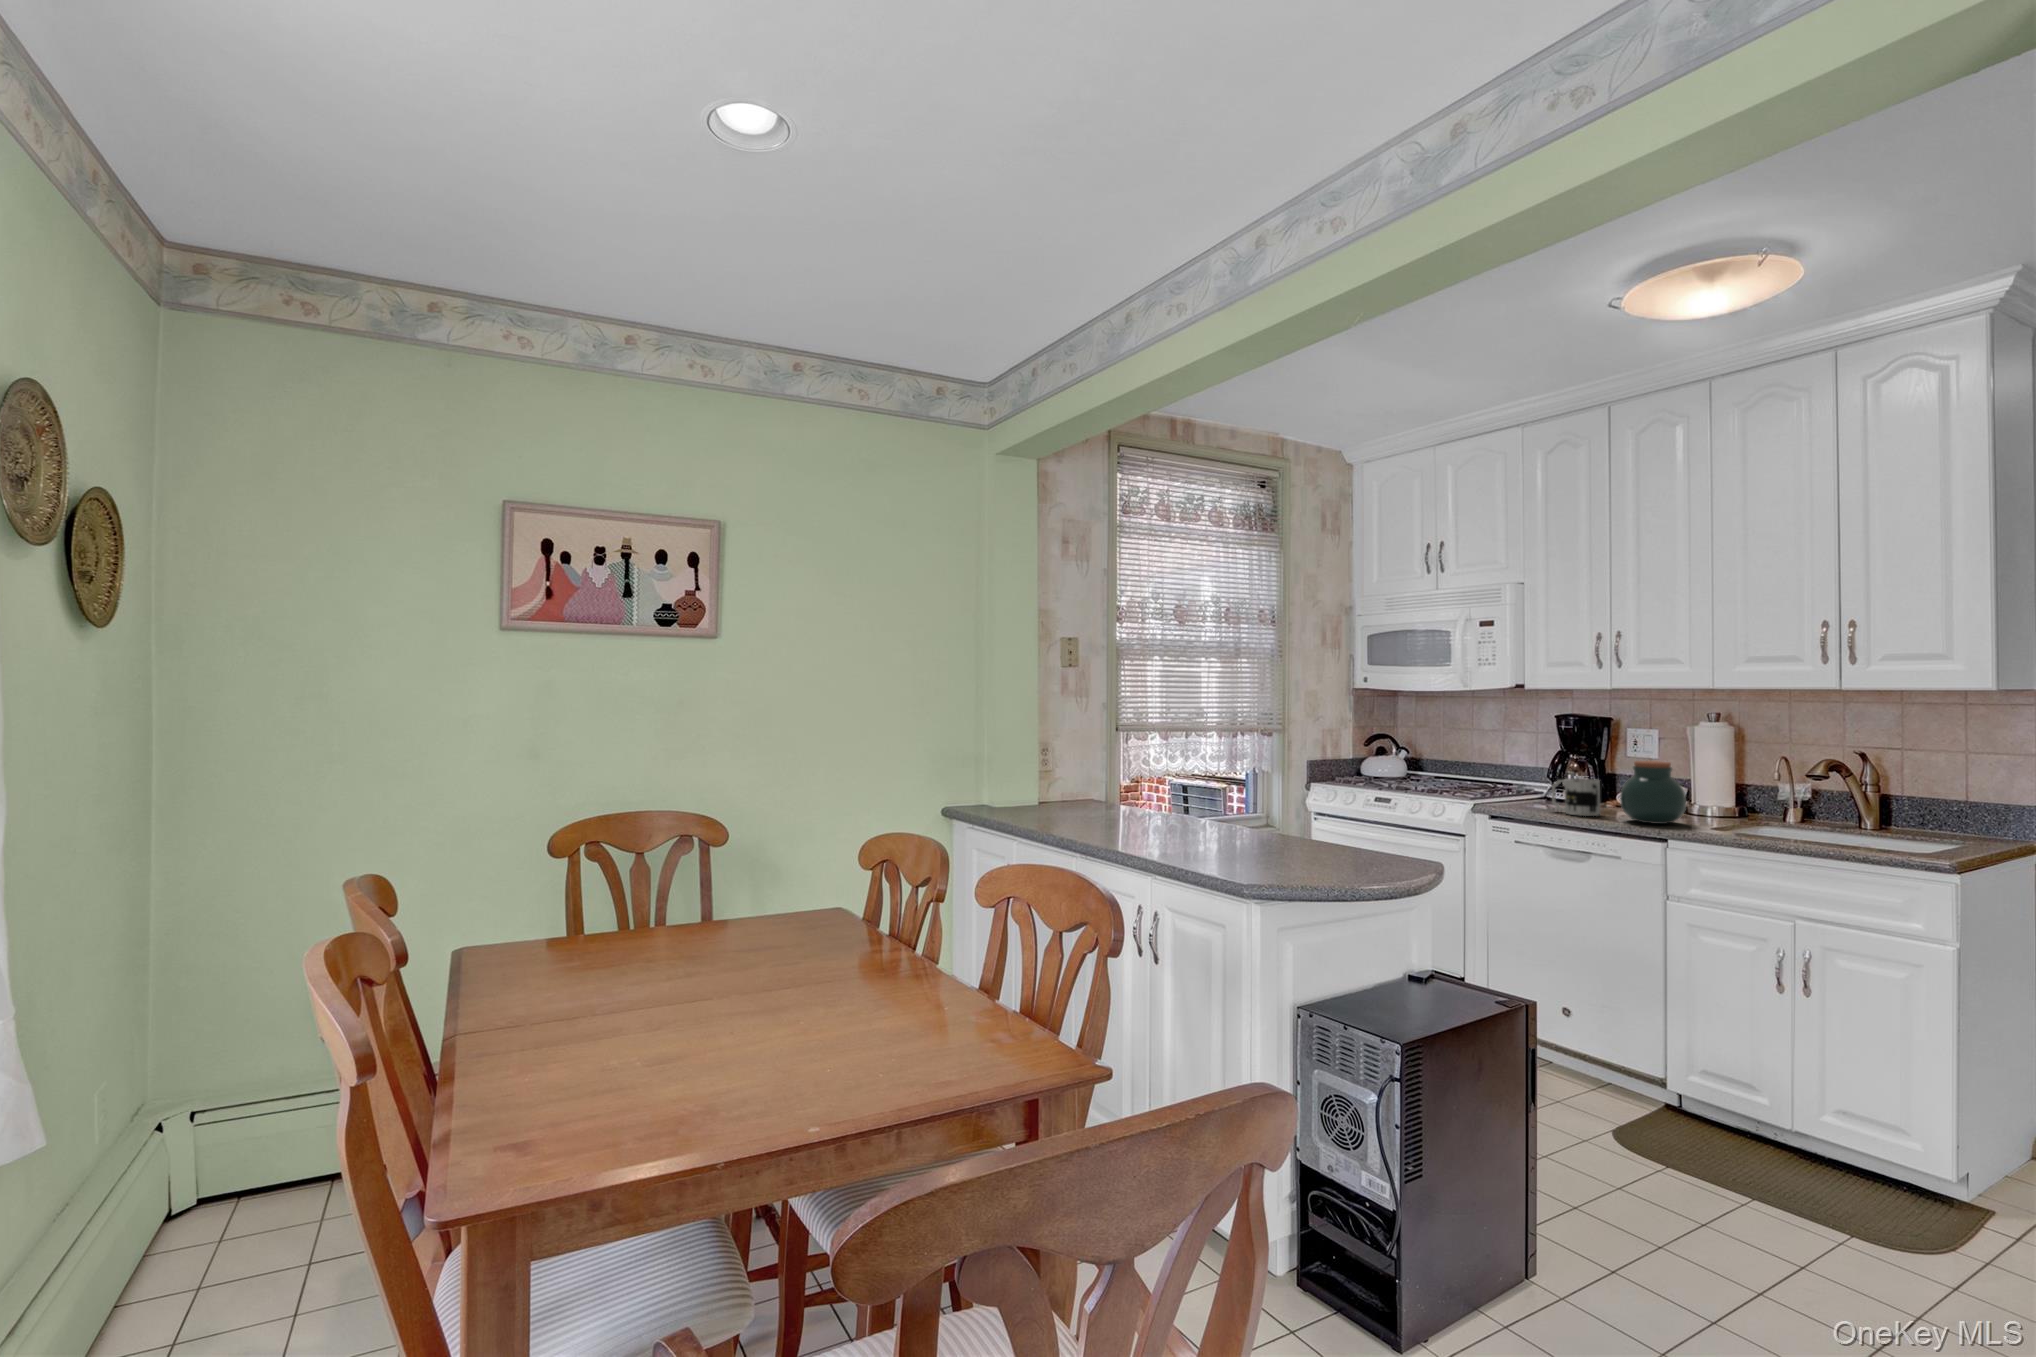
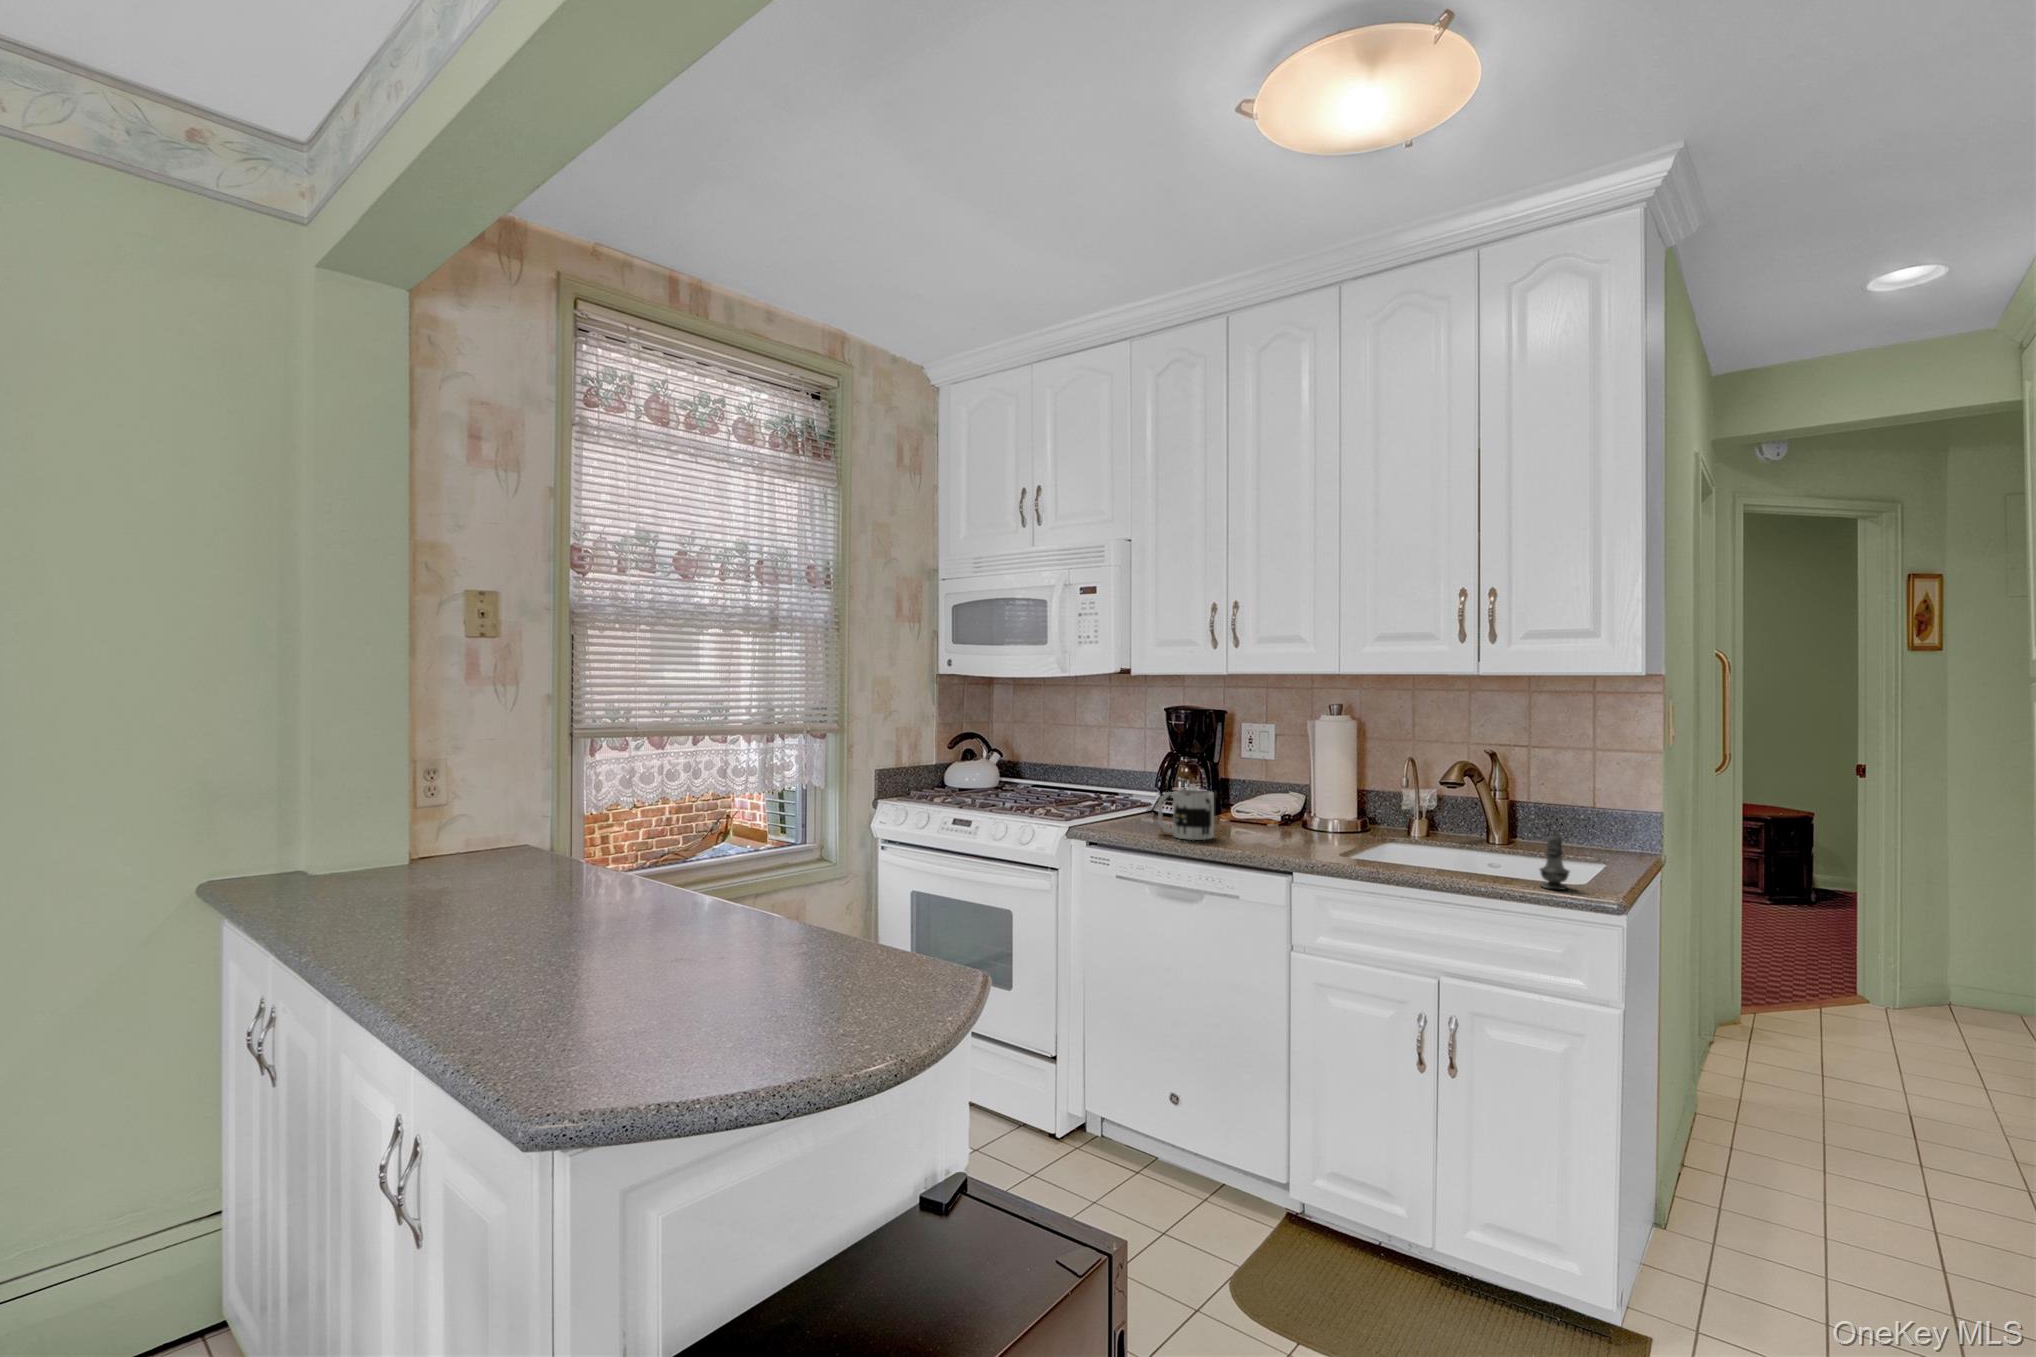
jar: present [1620,761,1686,824] -> none [1238,767,1312,849]
salt shaker: none [1883,810,1911,855] -> present [1540,831,1569,890]

